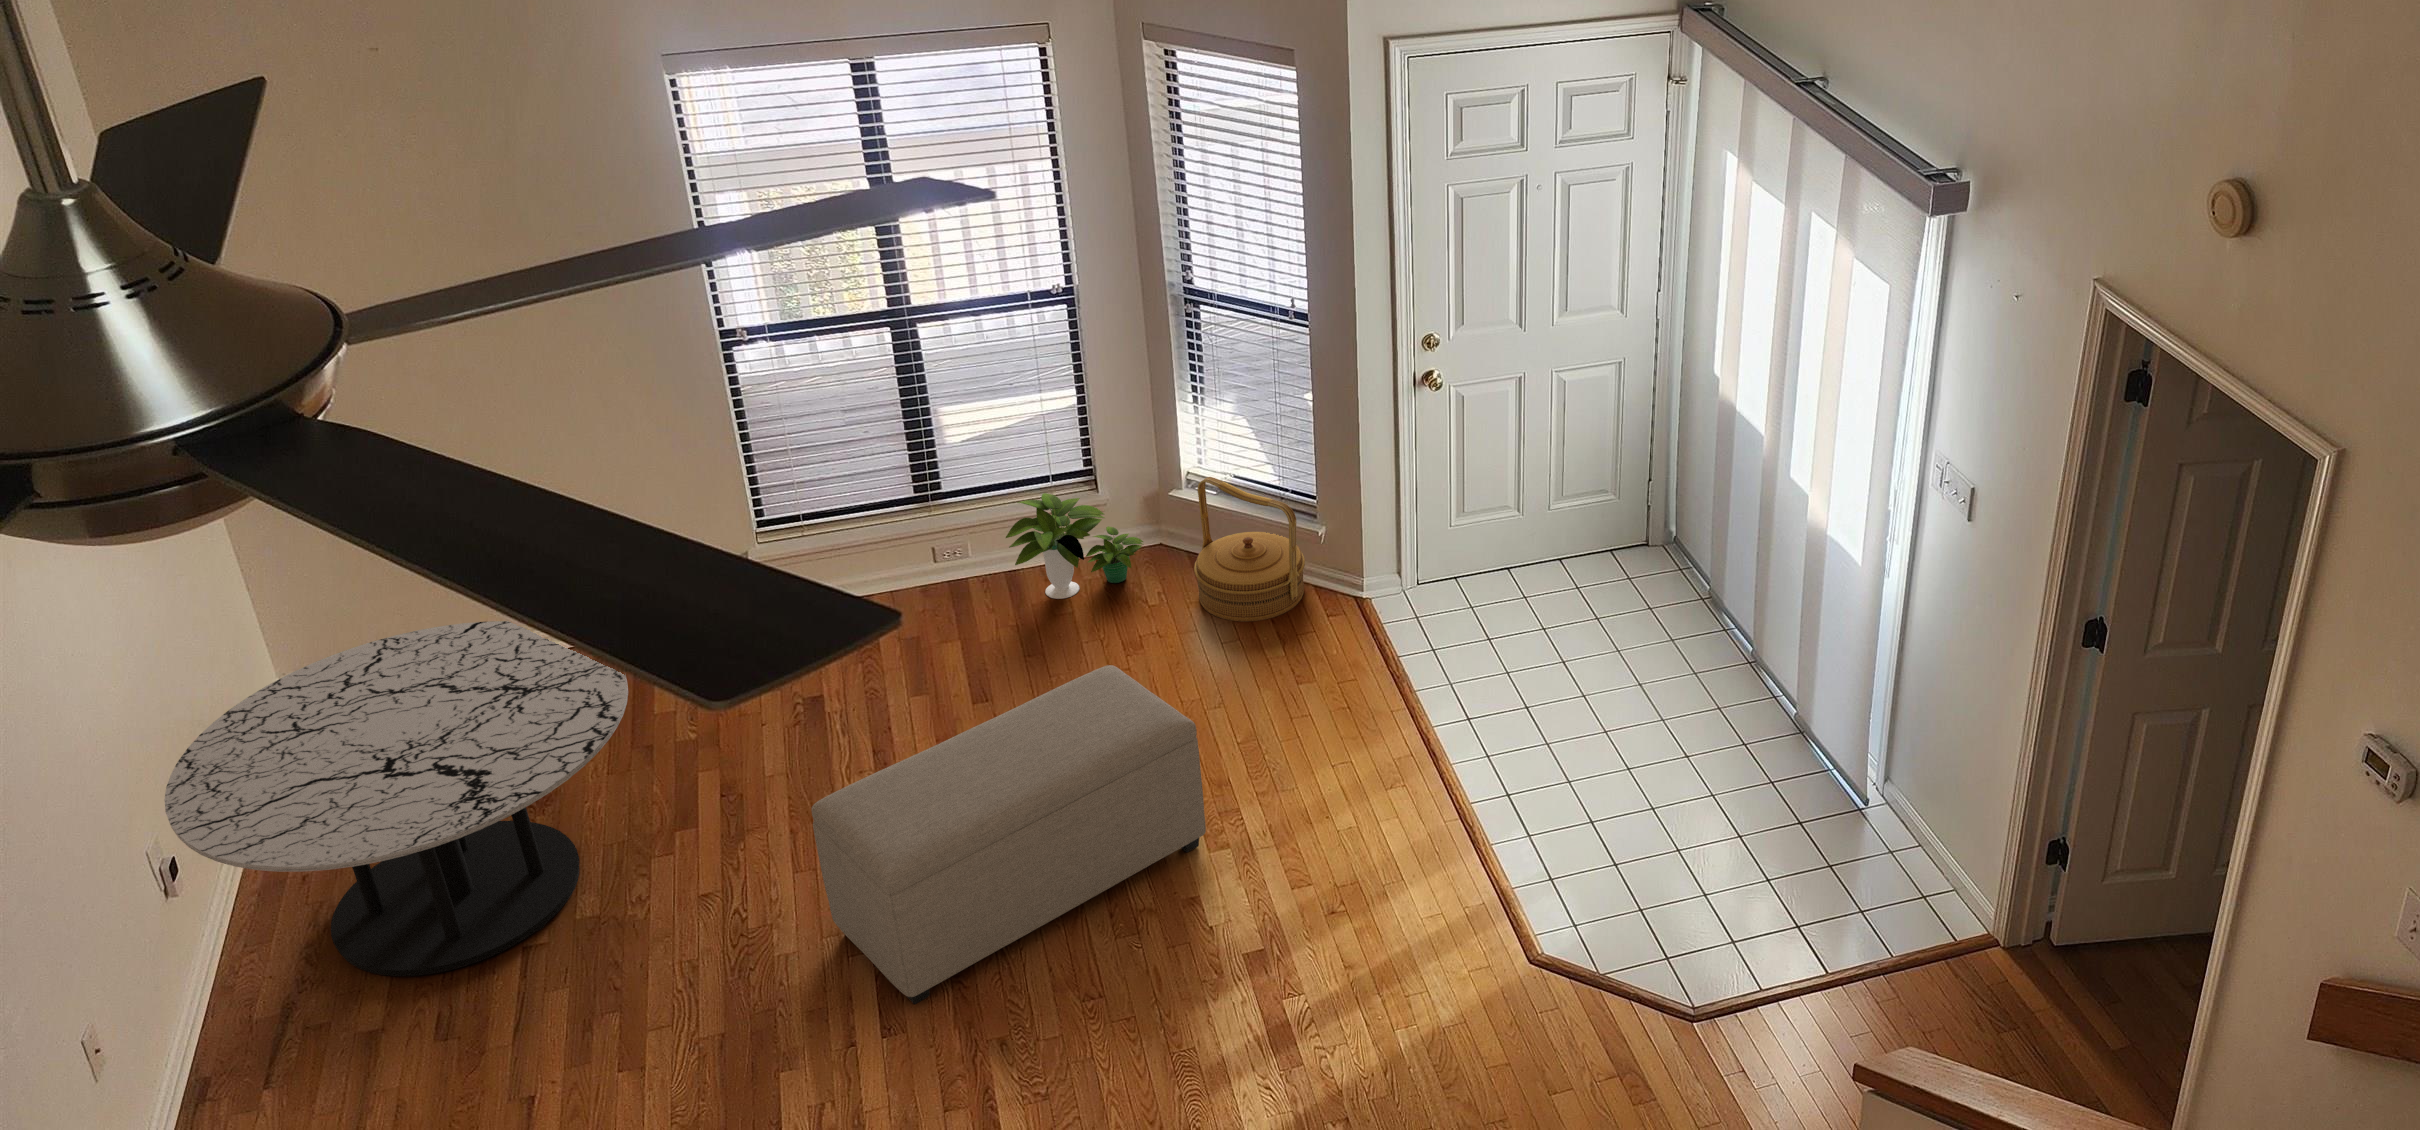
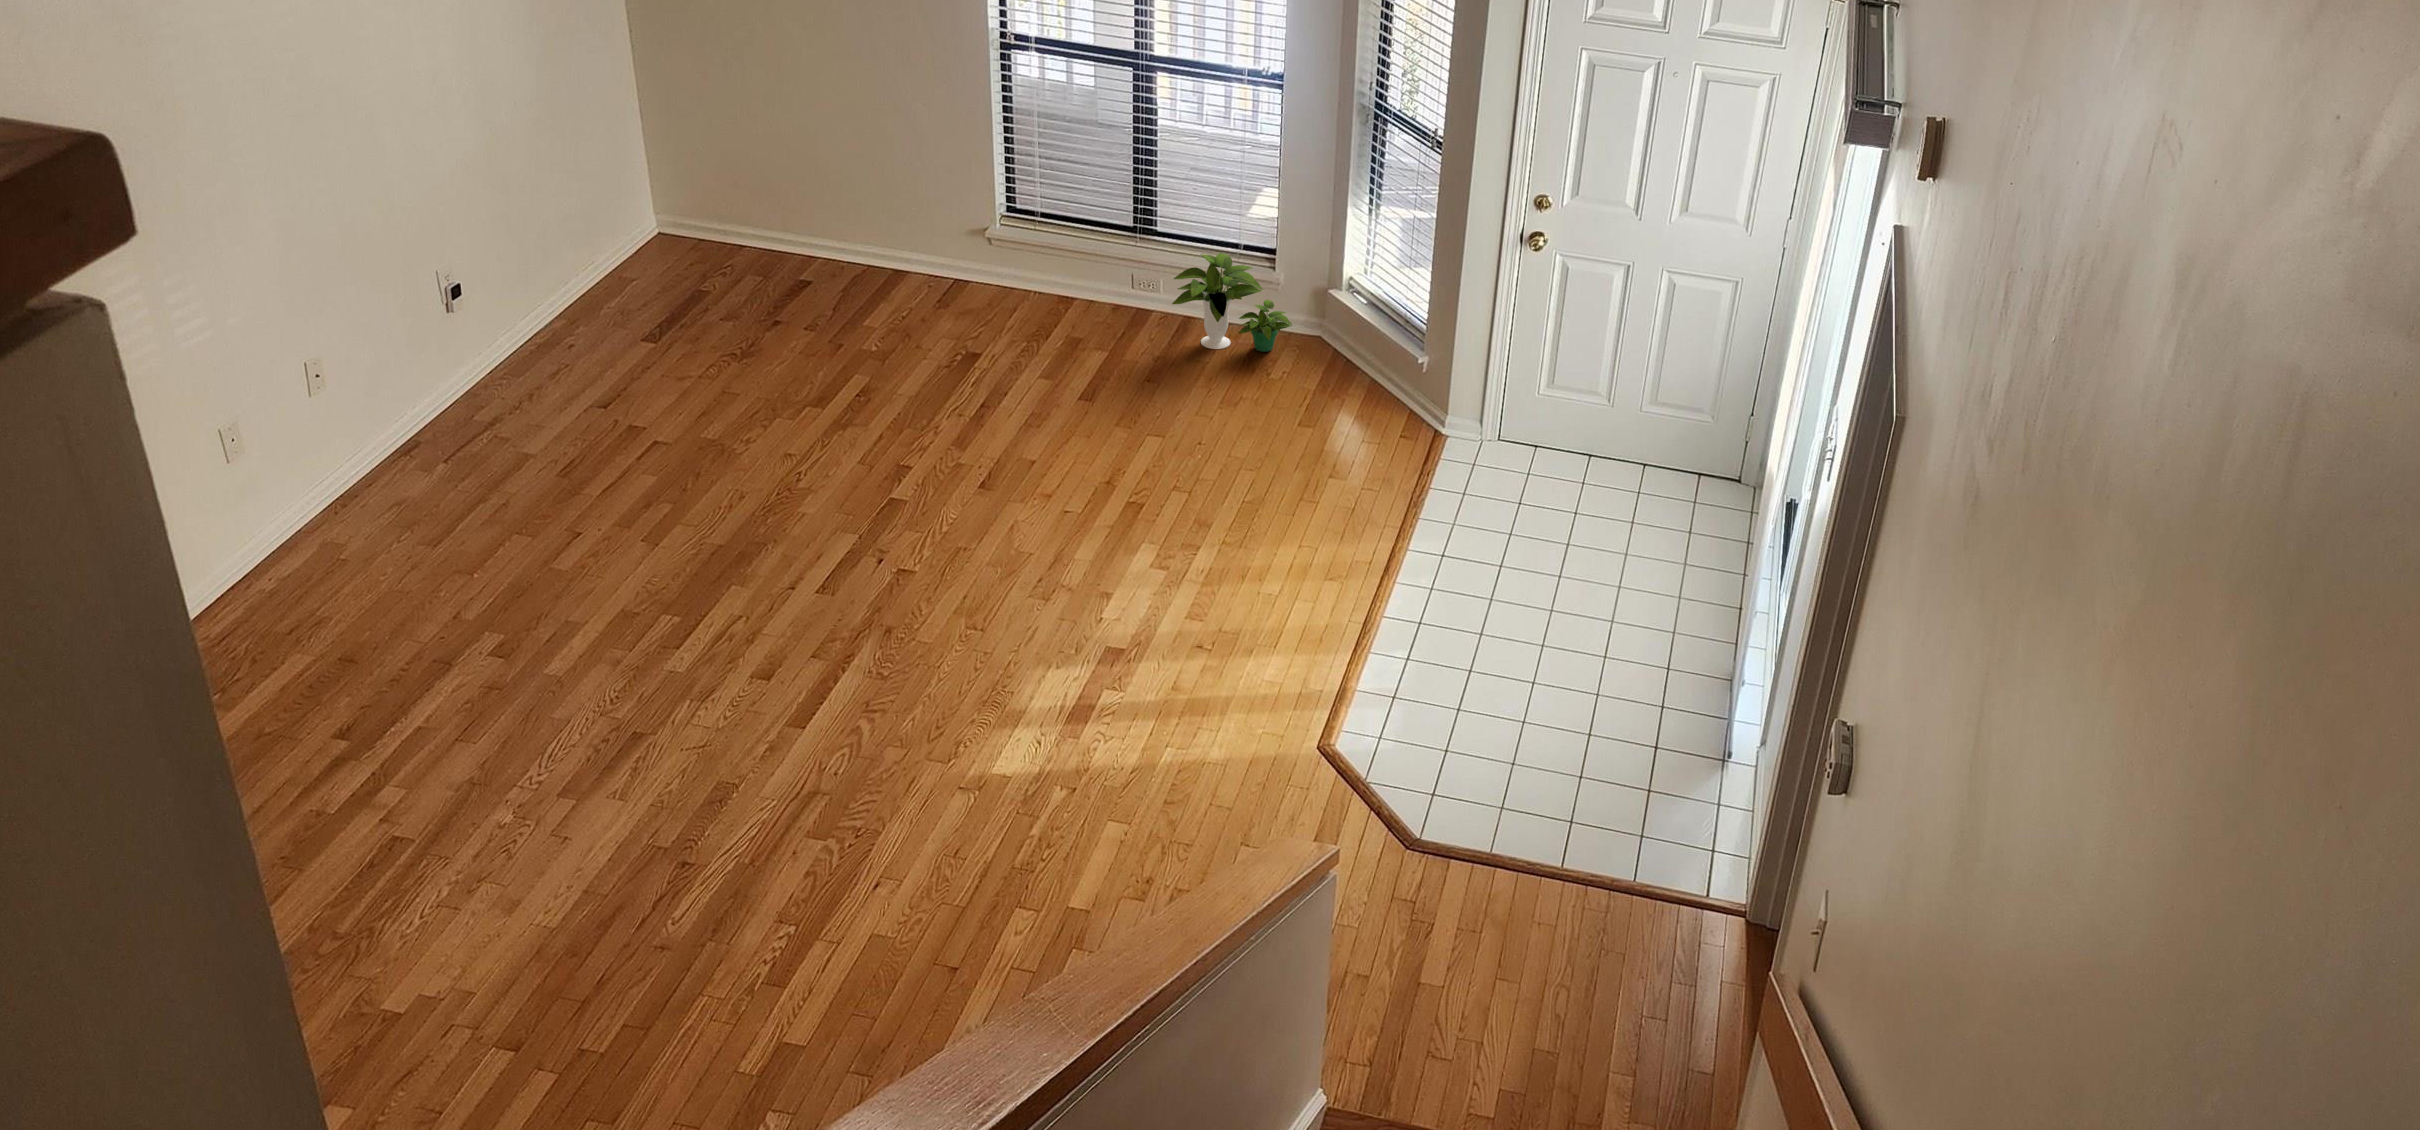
woven basket: present [1194,477,1305,622] -> none [1309,278,1411,420]
coffee table: present [164,621,628,976] -> none [458,192,791,441]
ottoman: present [811,665,1206,1004] -> none [840,384,1152,582]

